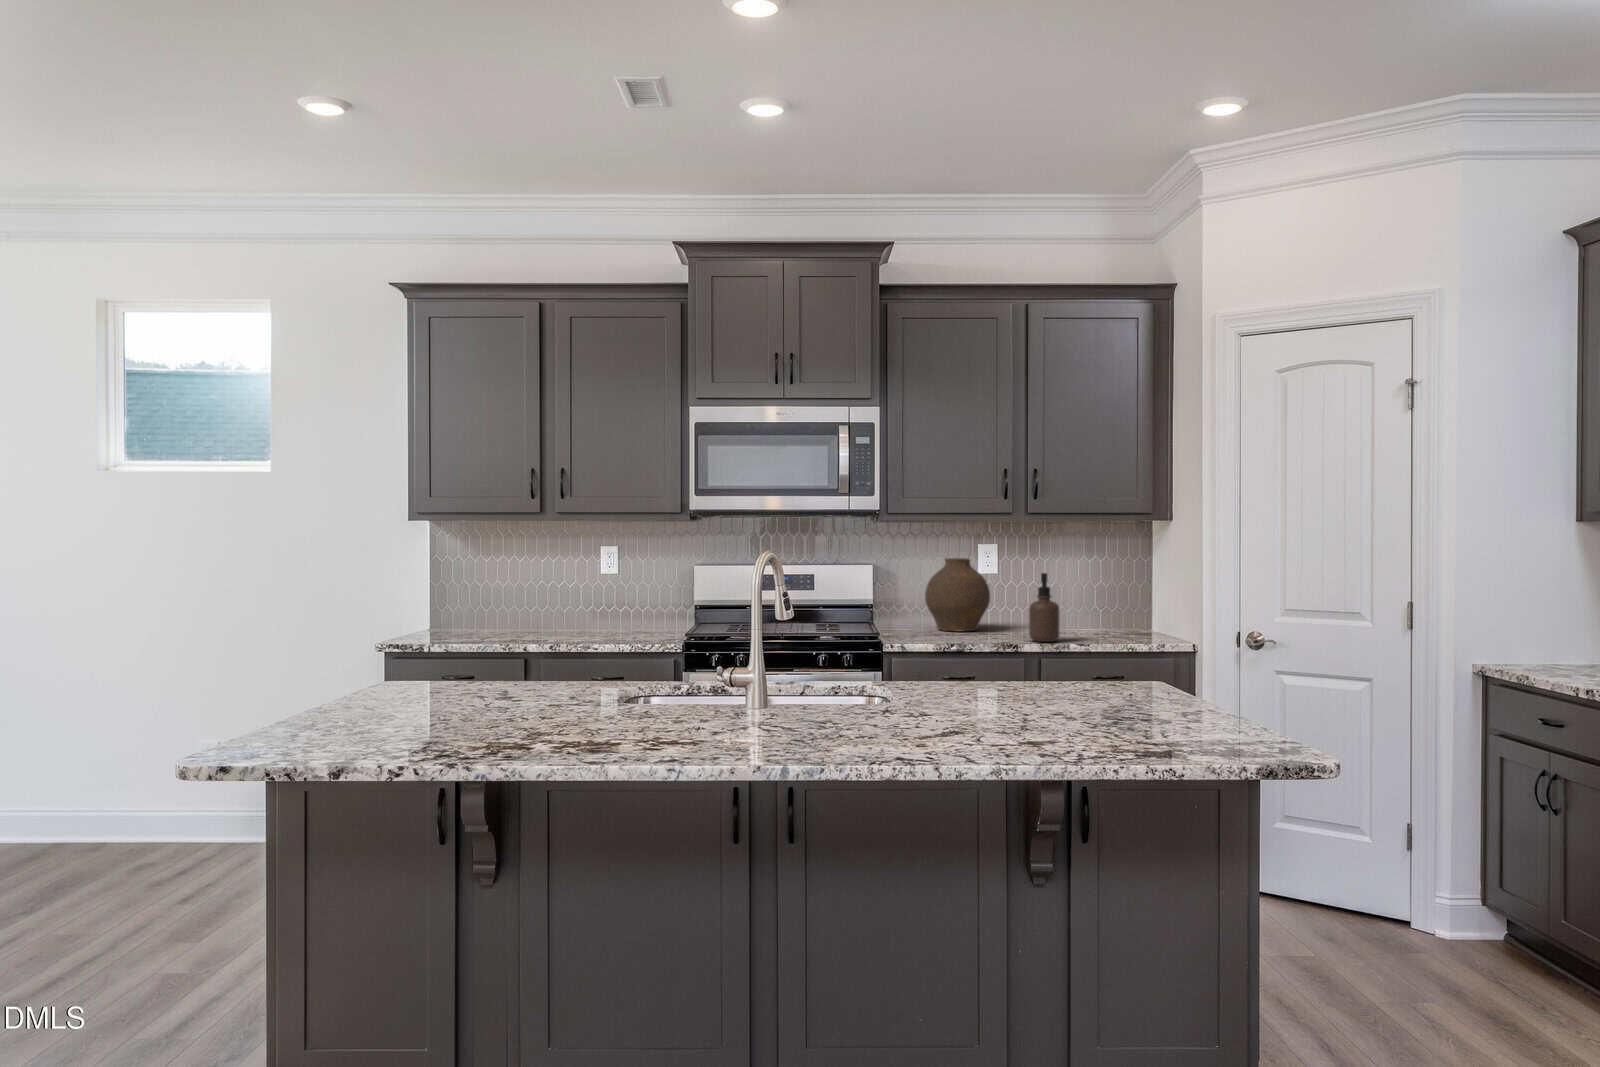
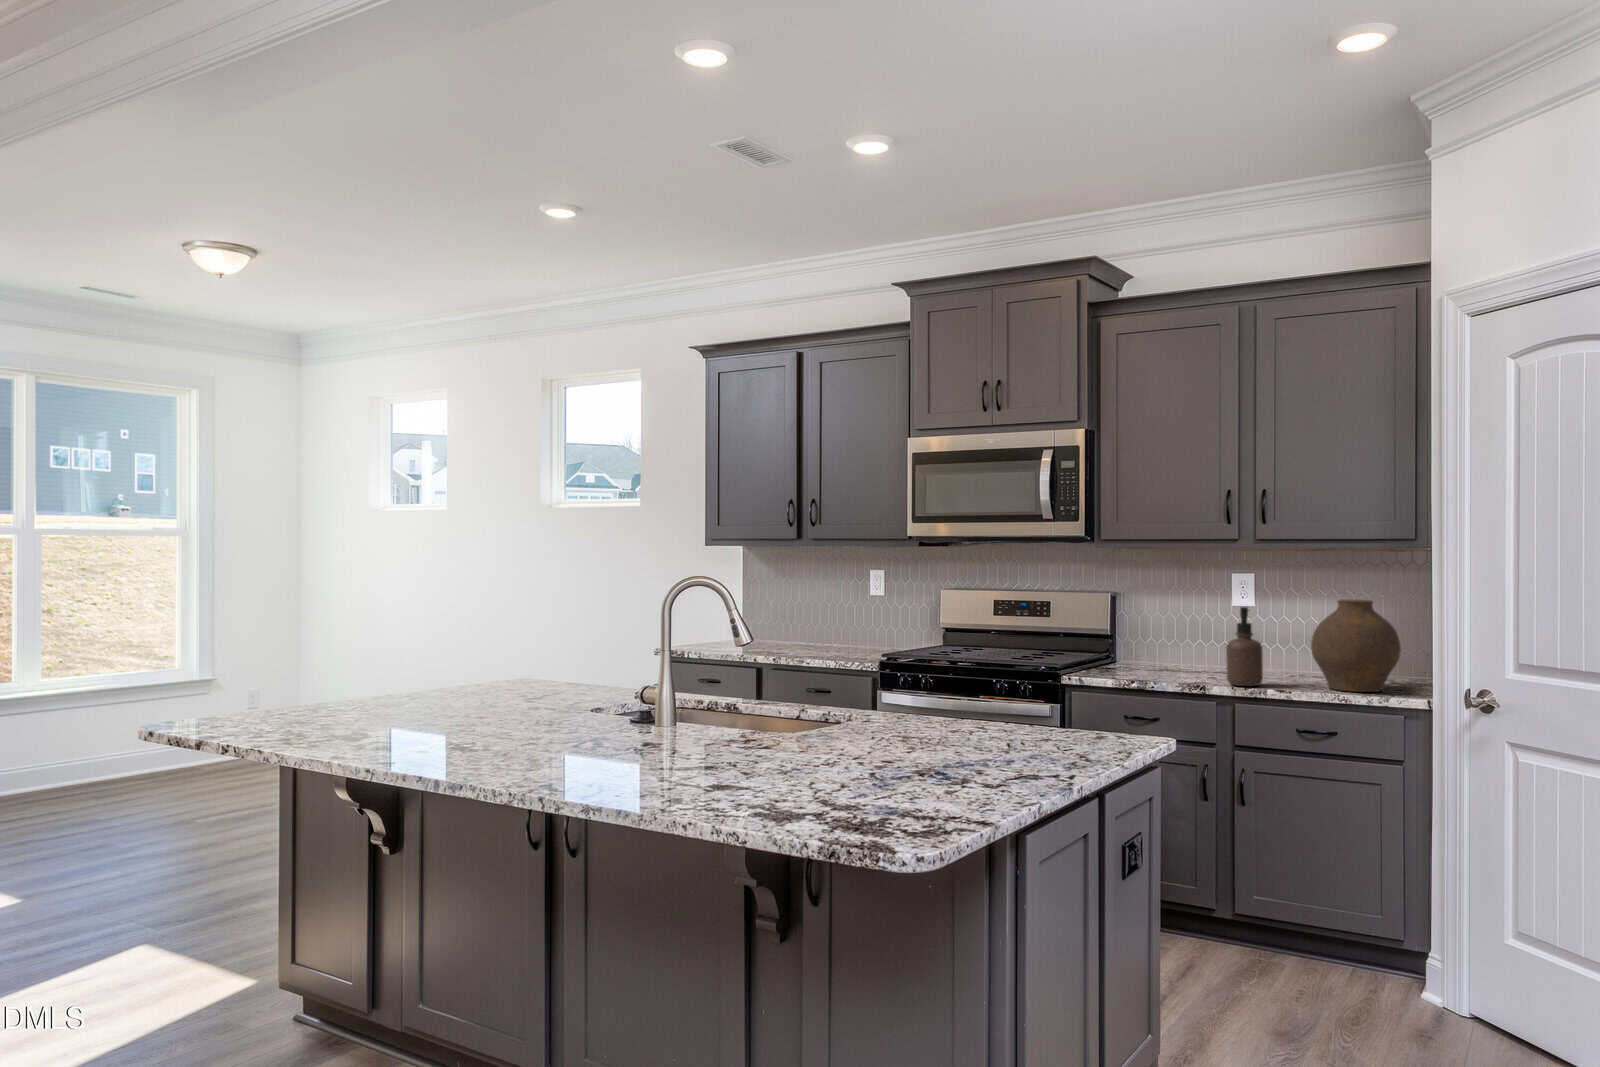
vase: present [925,558,990,631] -> present [1311,600,1401,692]

